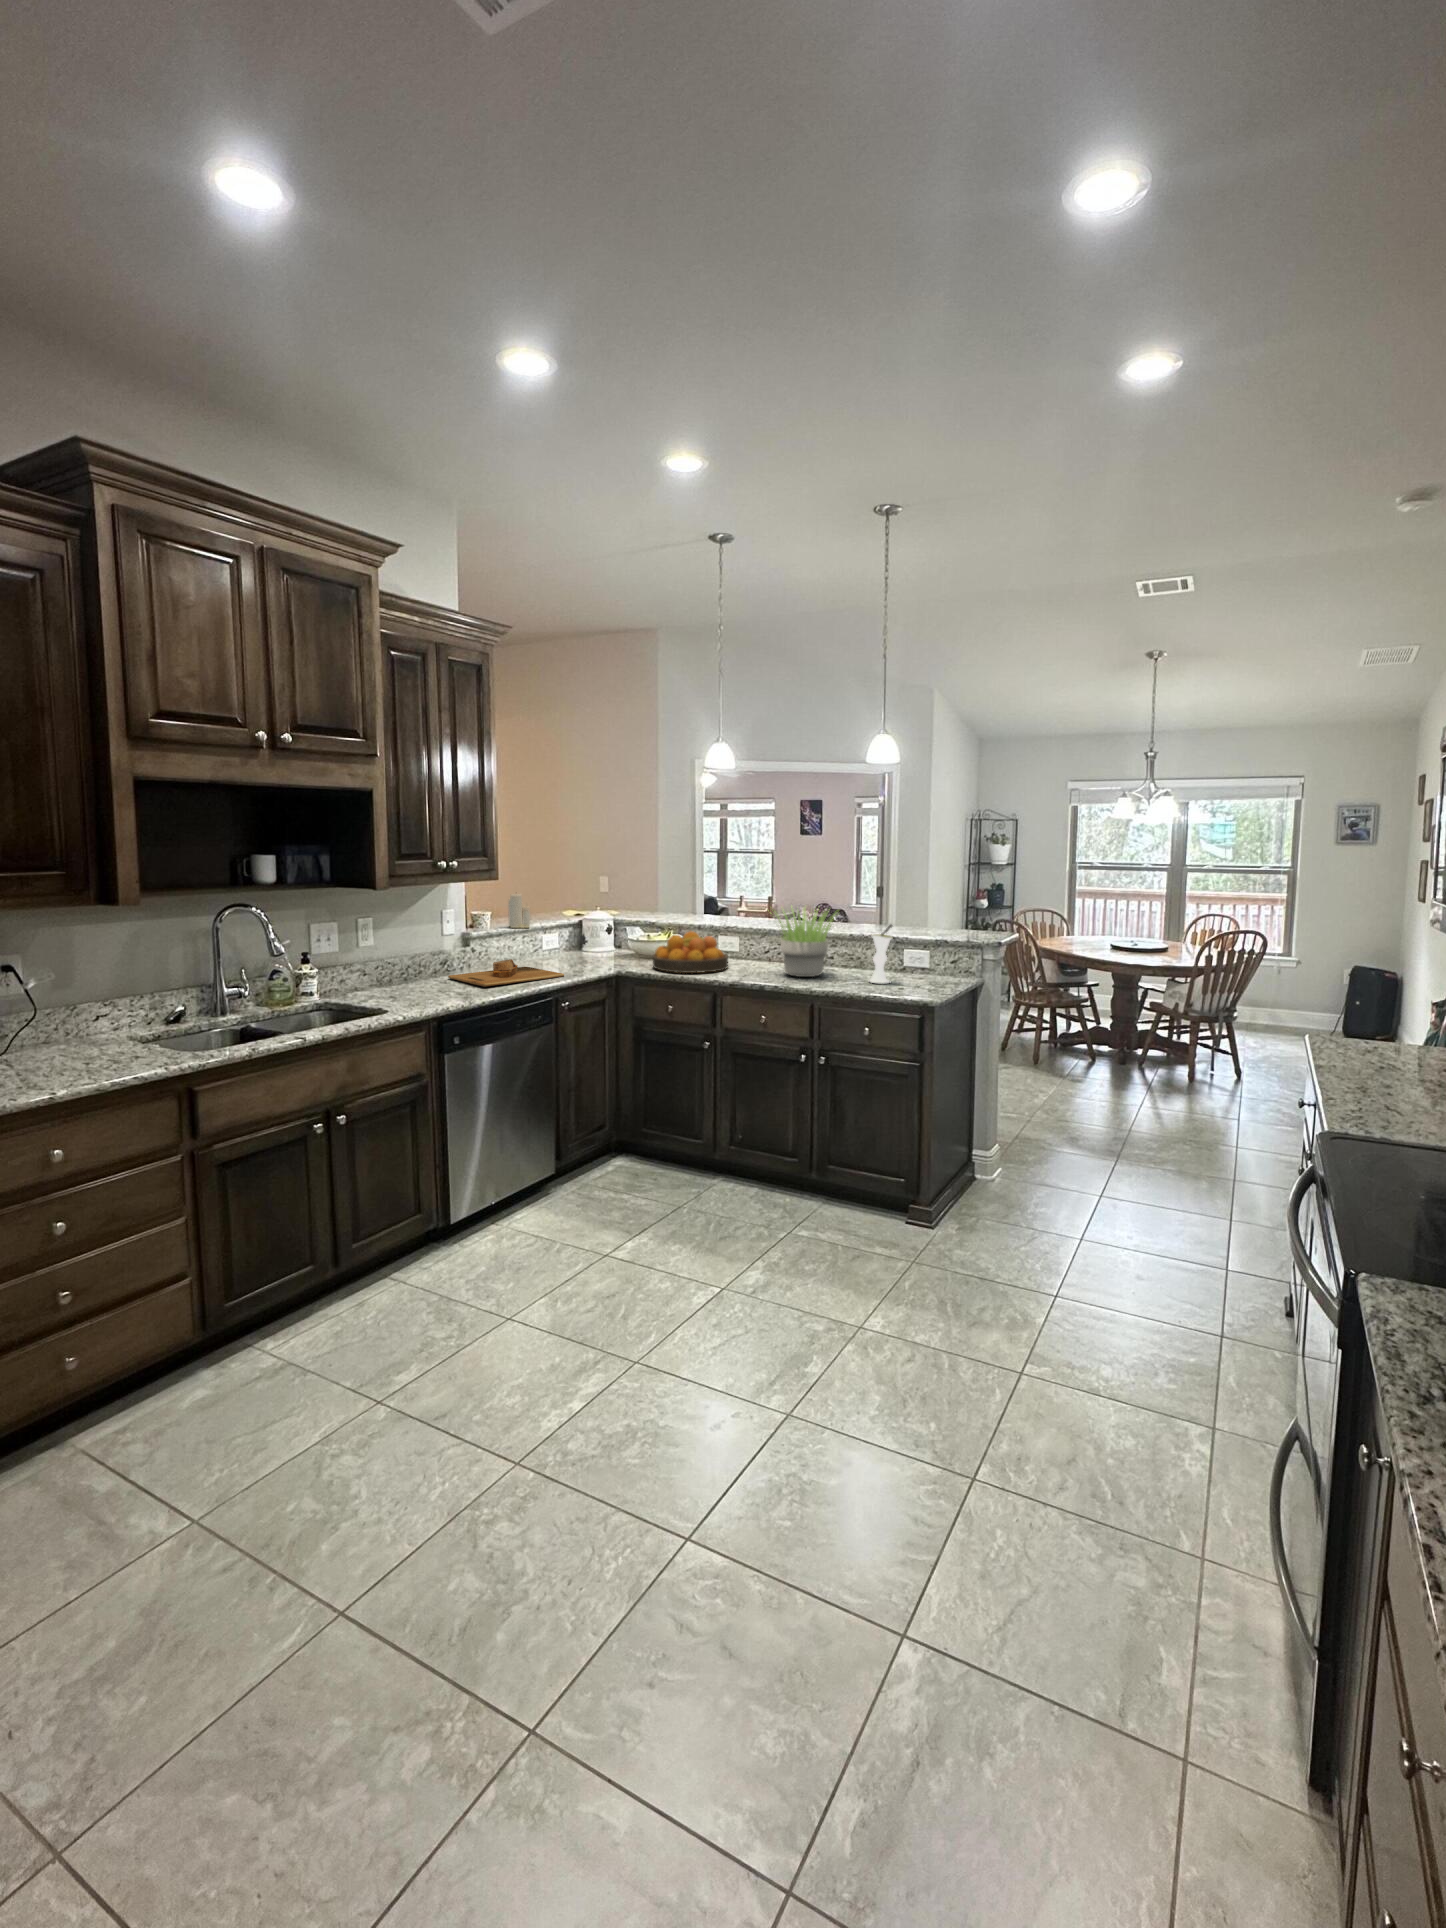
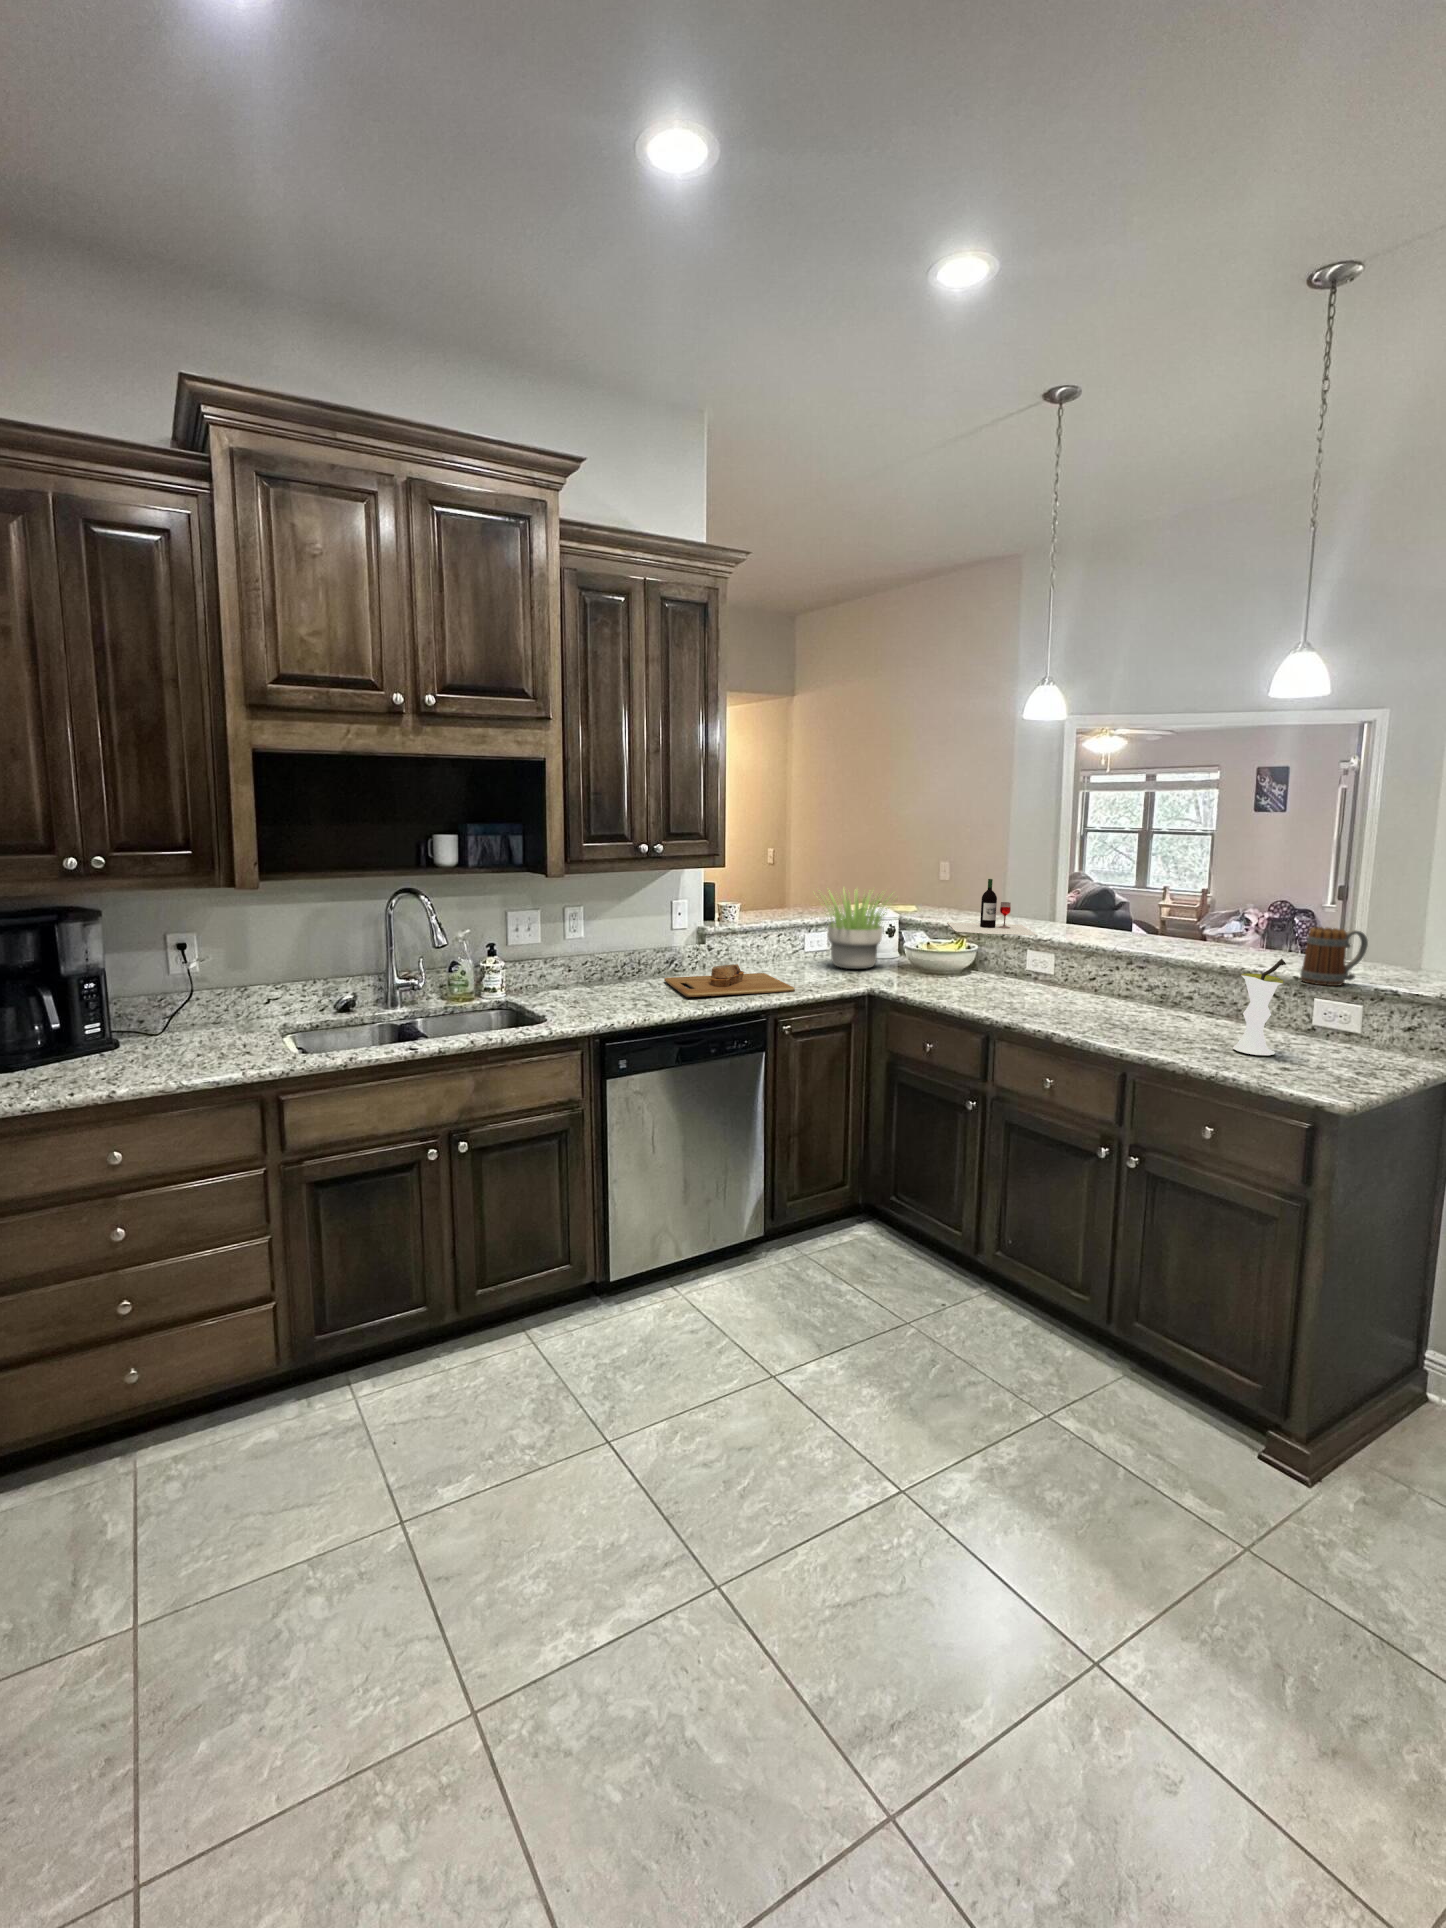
wine bottle: none [649,885,721,926] -> present [948,879,1037,935]
candle: present [508,894,530,928] -> none [760,879,784,926]
mug: none [895,905,927,940] -> present [1300,927,1368,986]
potted plant: present [775,909,835,977] -> present [822,890,892,969]
fruit bowl: present [653,931,728,973] -> none [915,944,1023,1004]

